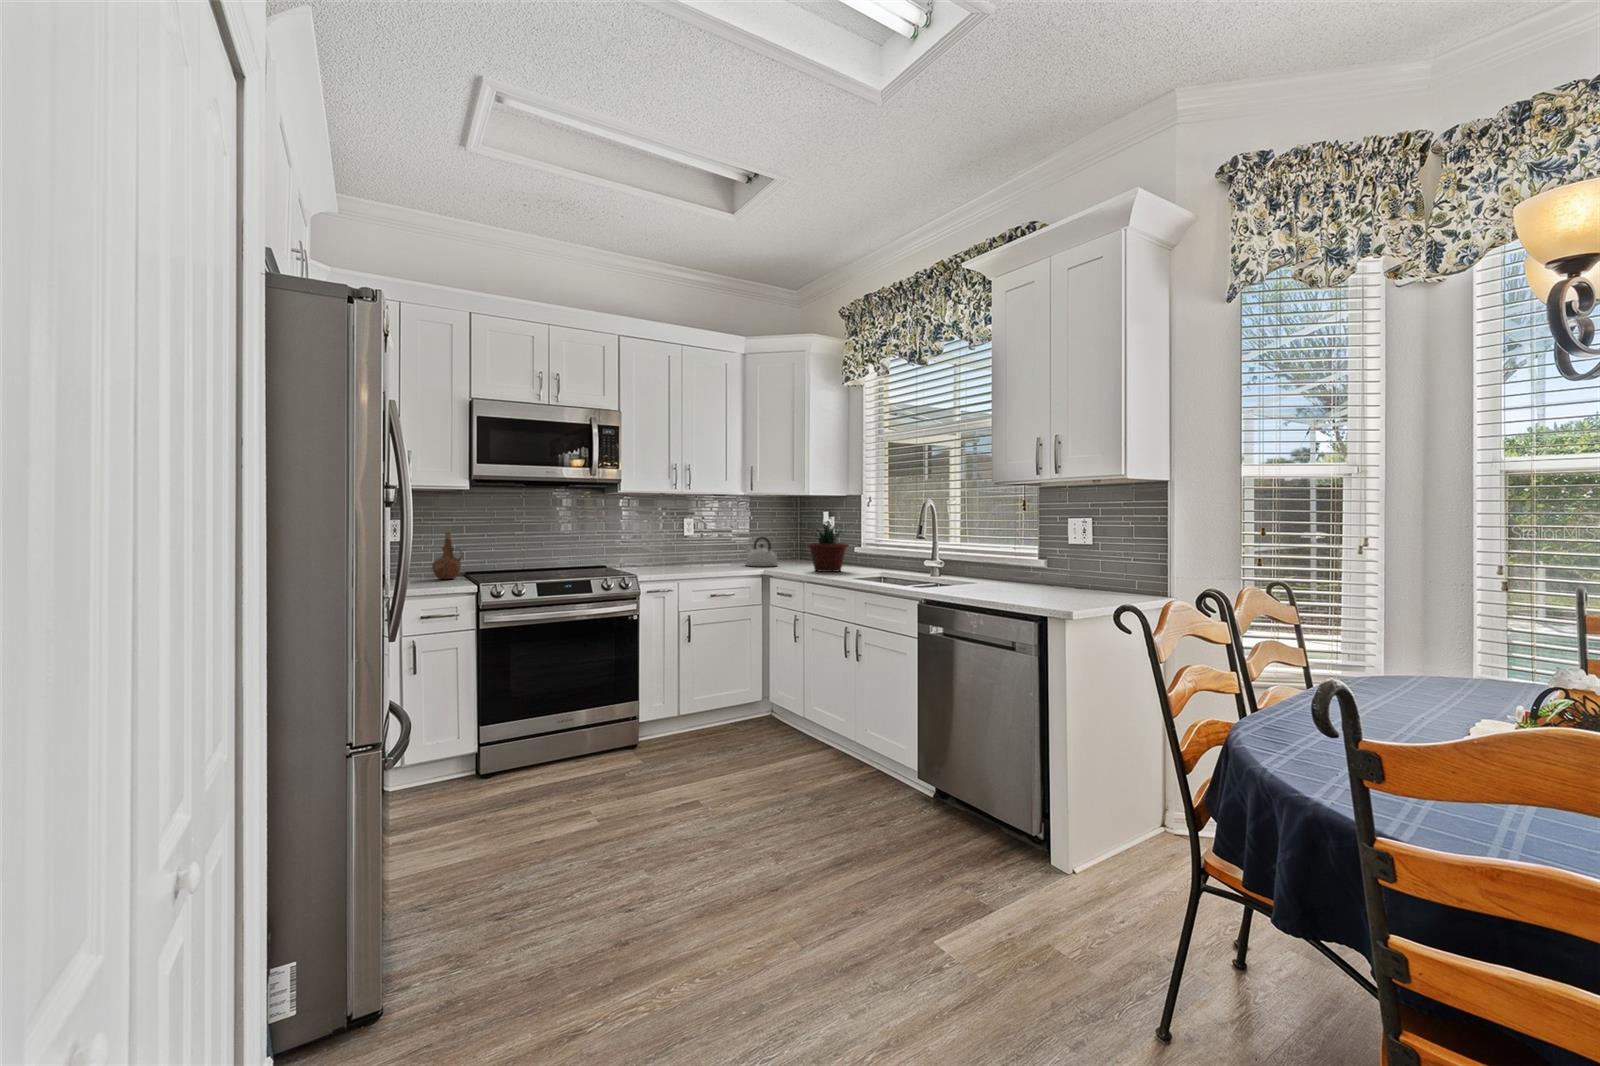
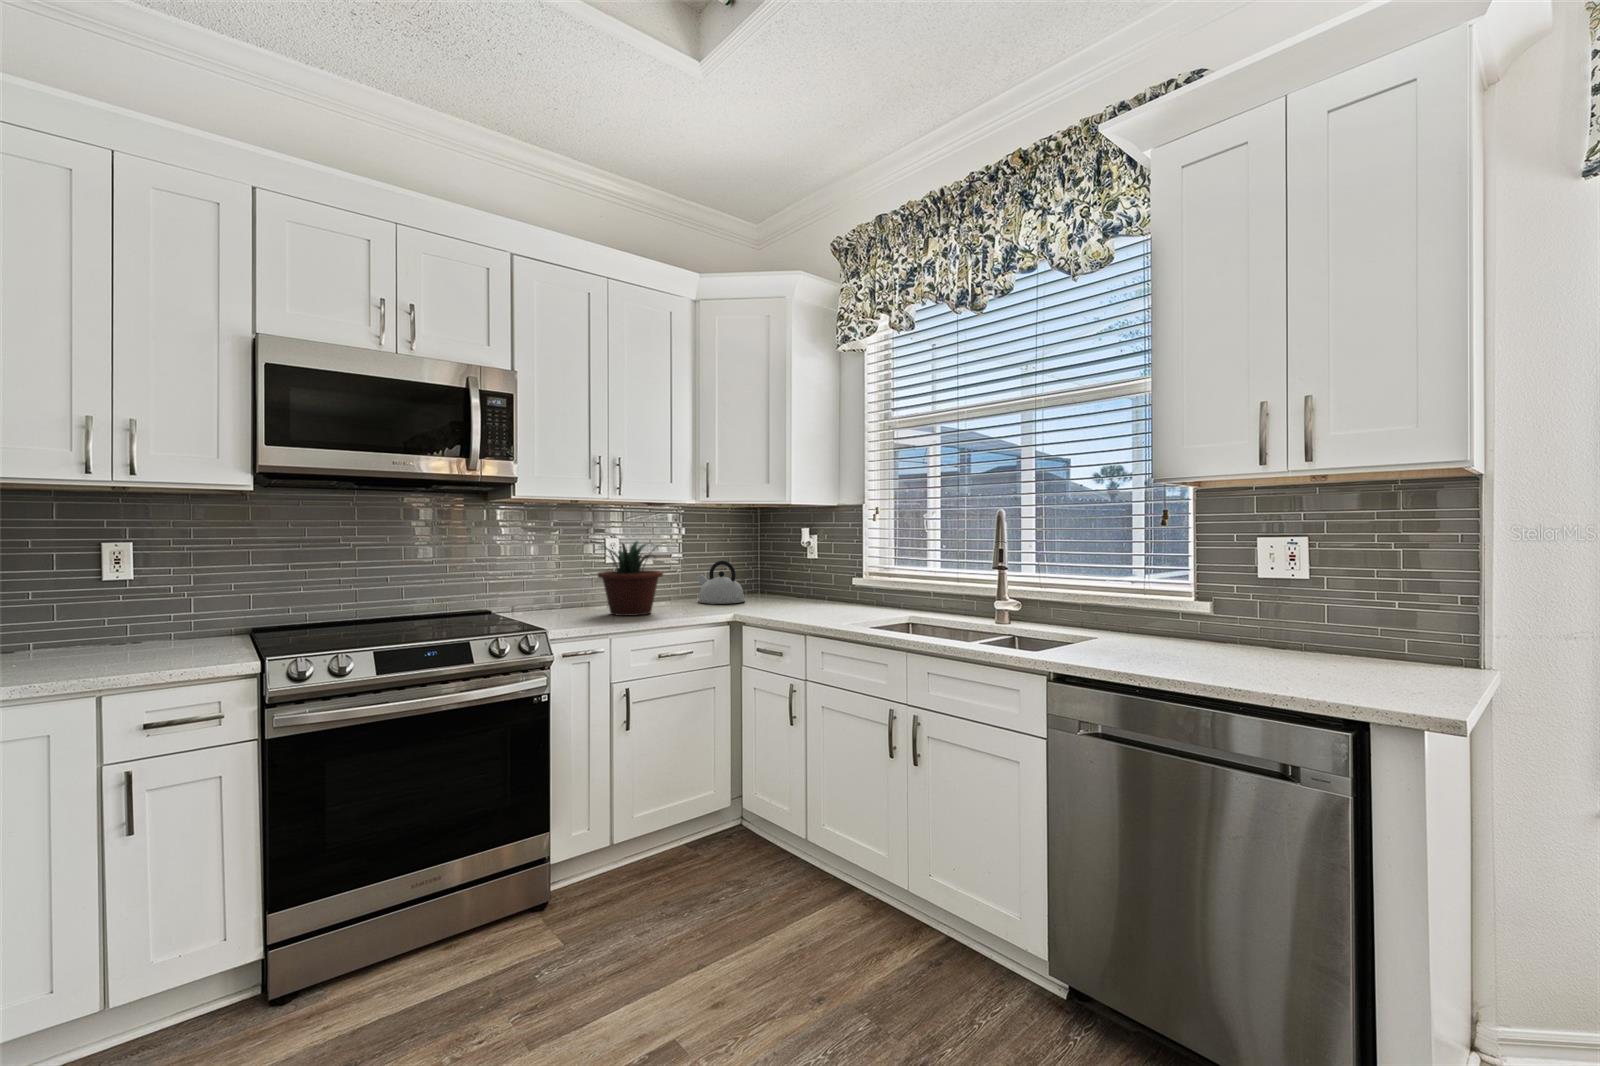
potted plant: present [807,524,849,572] -> present [587,541,663,616]
ceramic pitcher: present [432,532,463,579] -> none [168,566,232,652]

